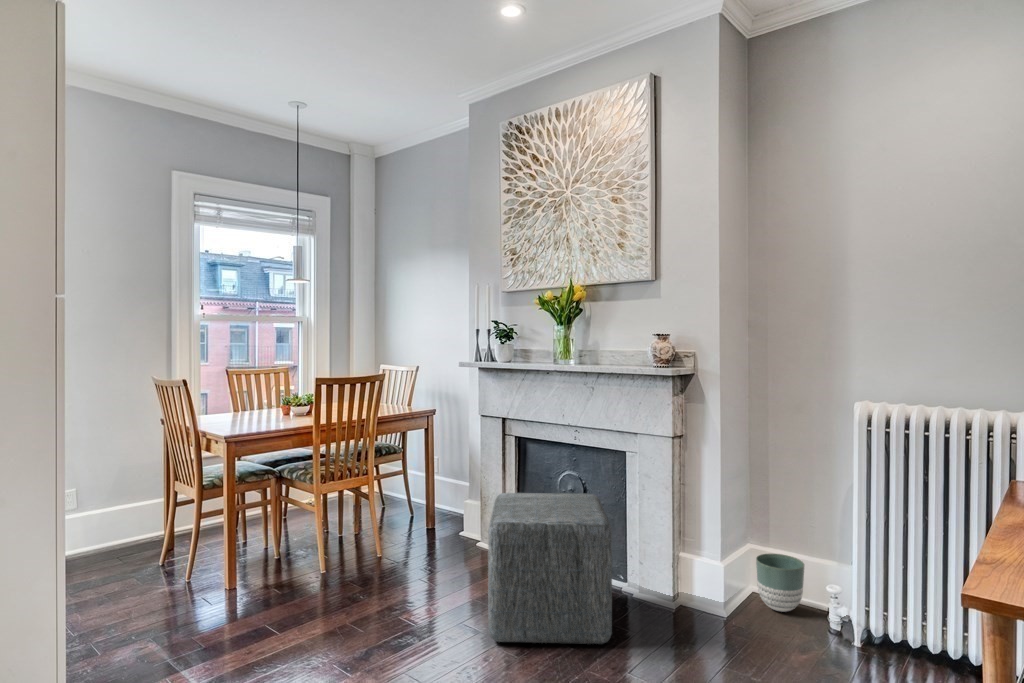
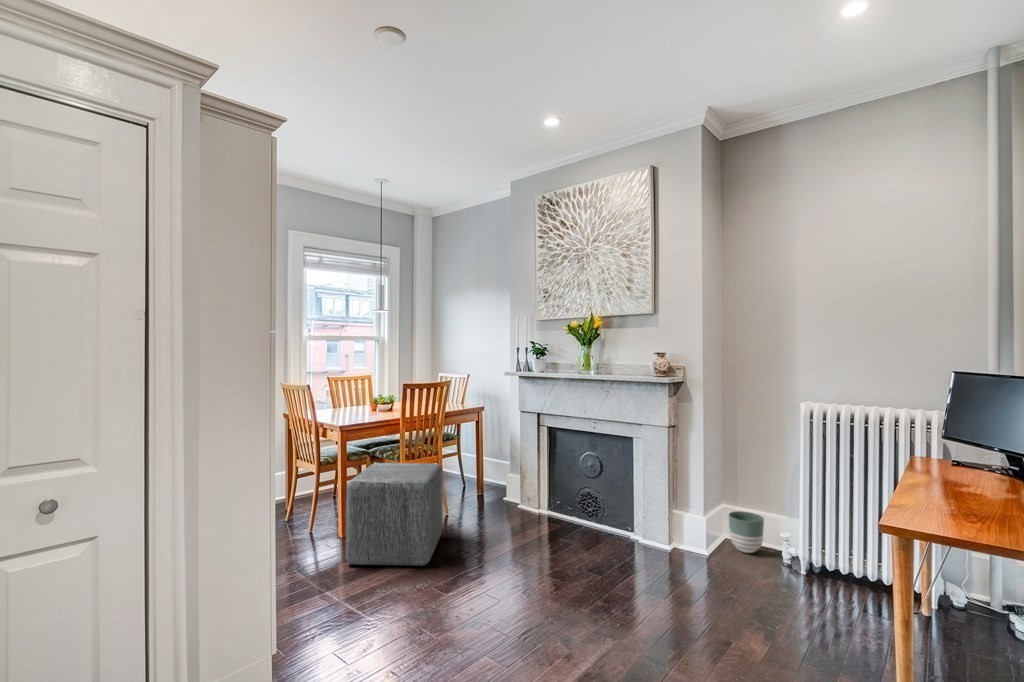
ottoman: present [488,493,612,644] -> present [346,463,443,566]

